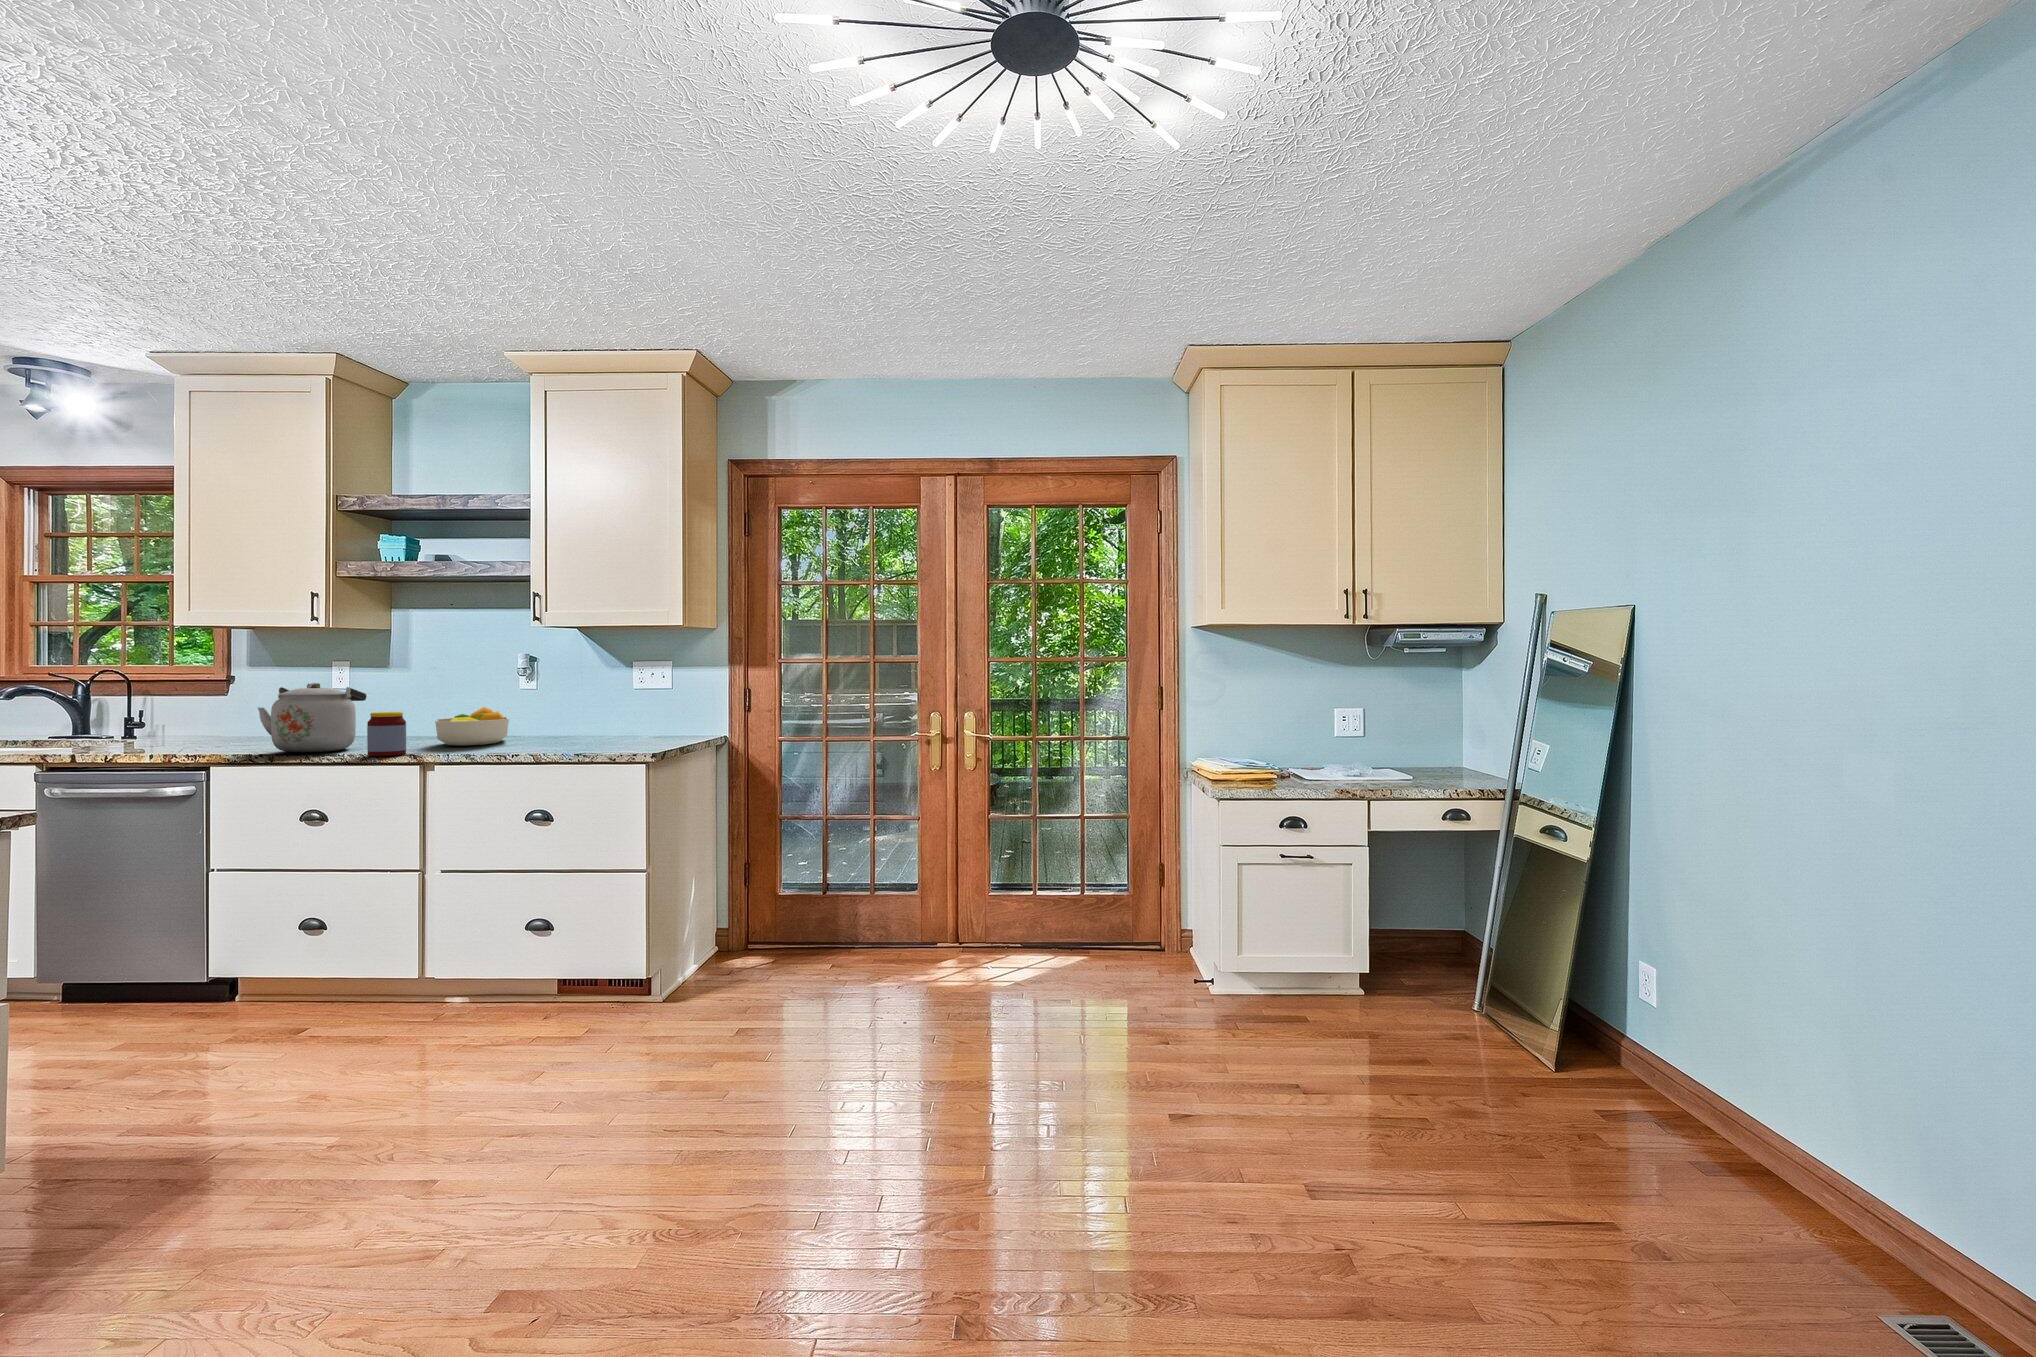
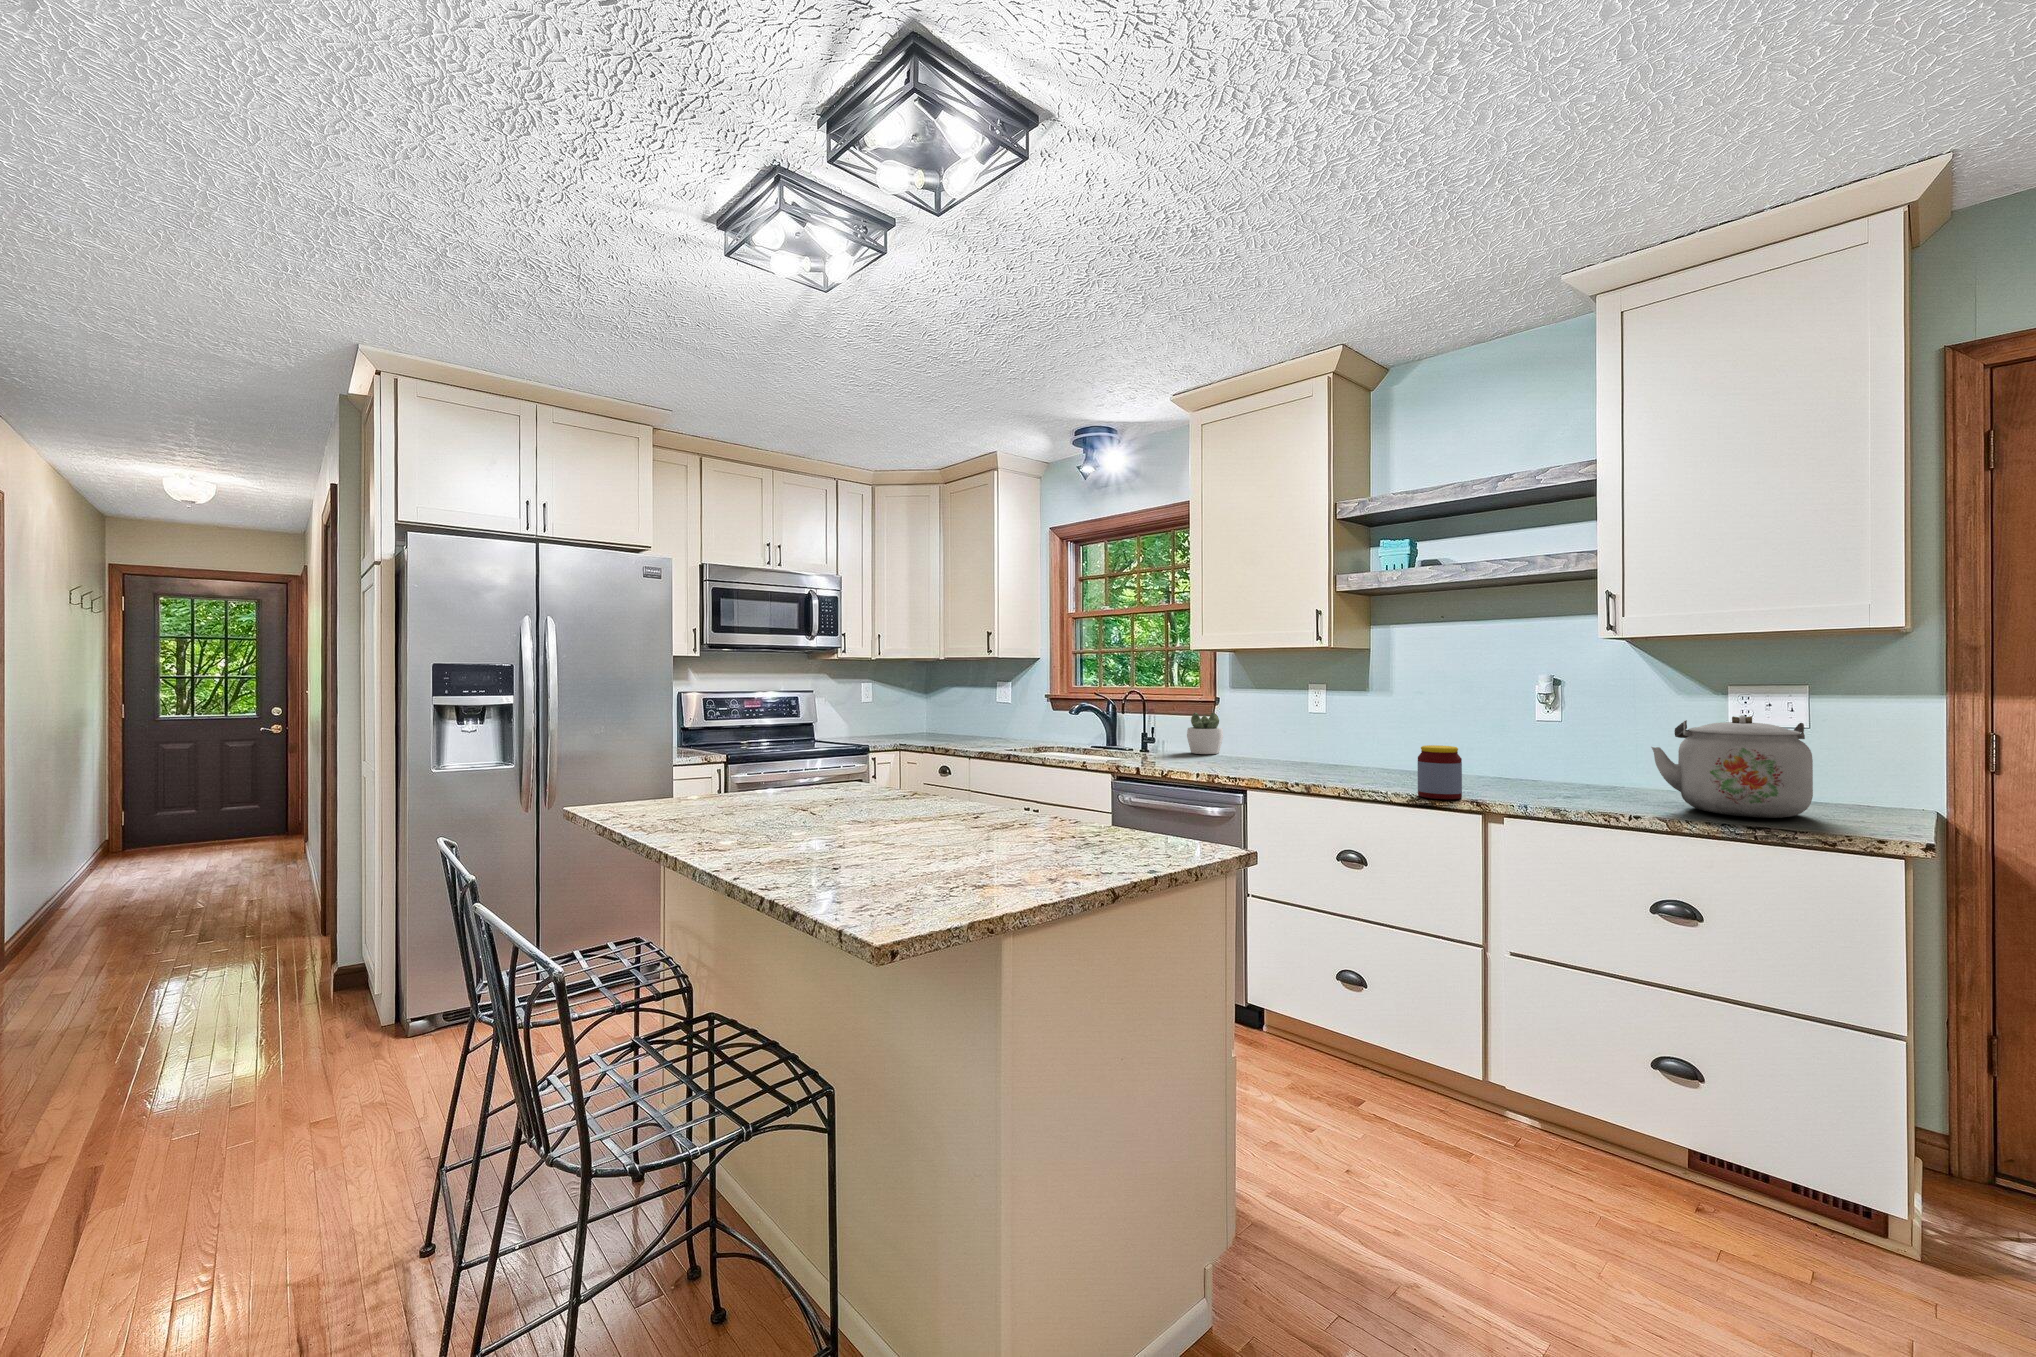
kettle: present [258,683,366,752] -> present [1651,715,1813,818]
succulent plant: none [184,693,233,738] -> present [1187,712,1223,754]
fruit bowl: present [435,707,509,746] -> none [1464,739,1559,788]

